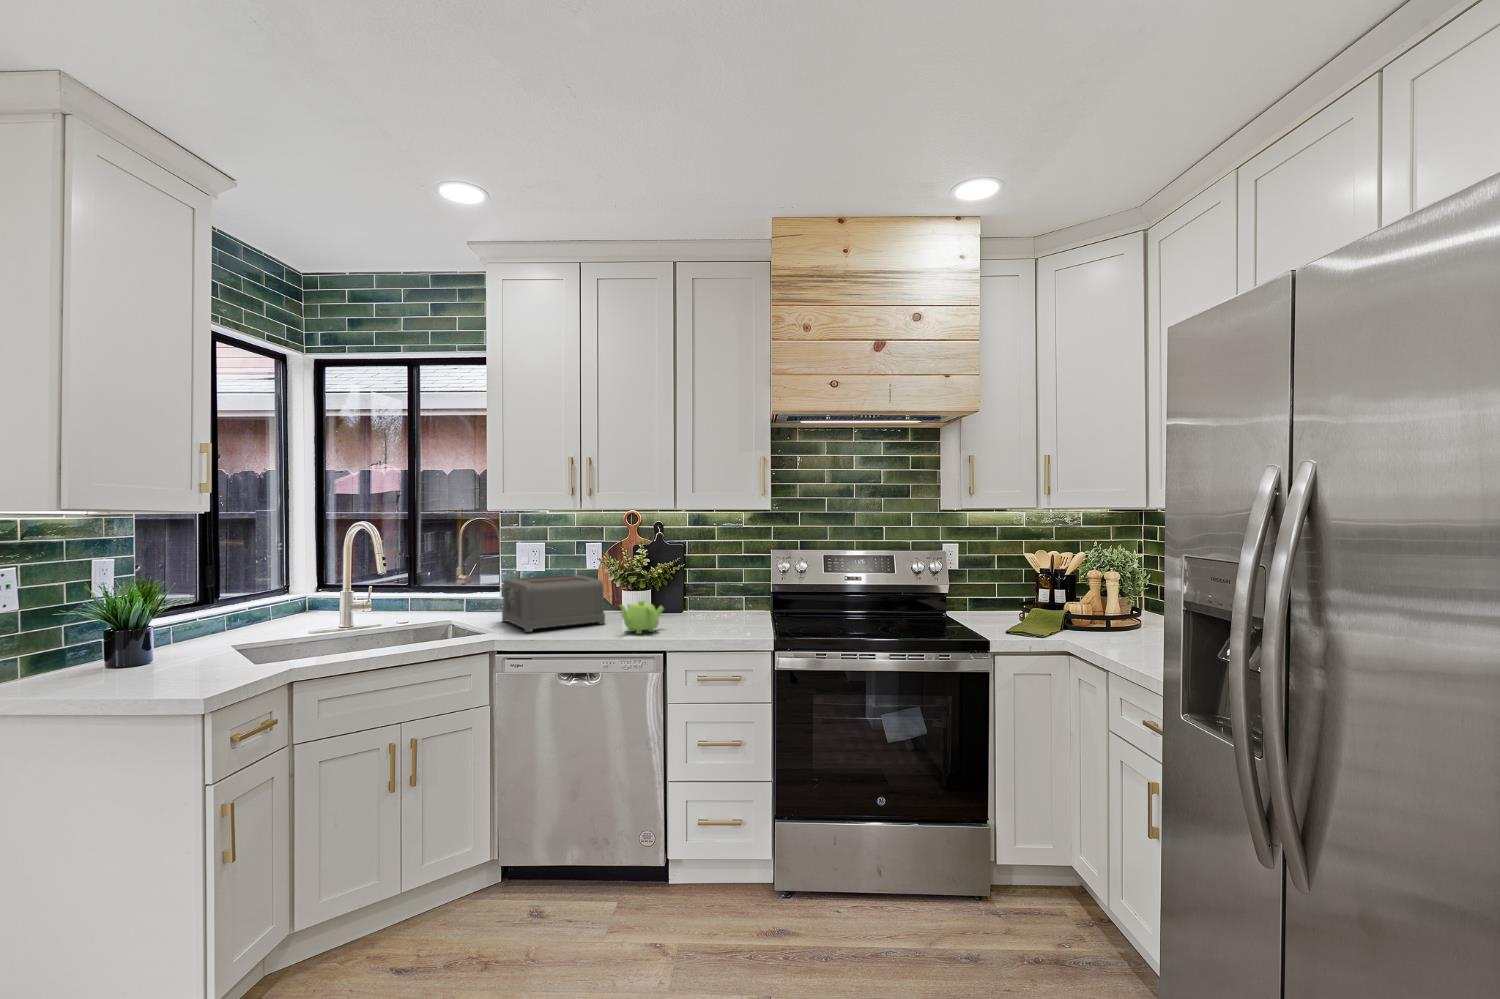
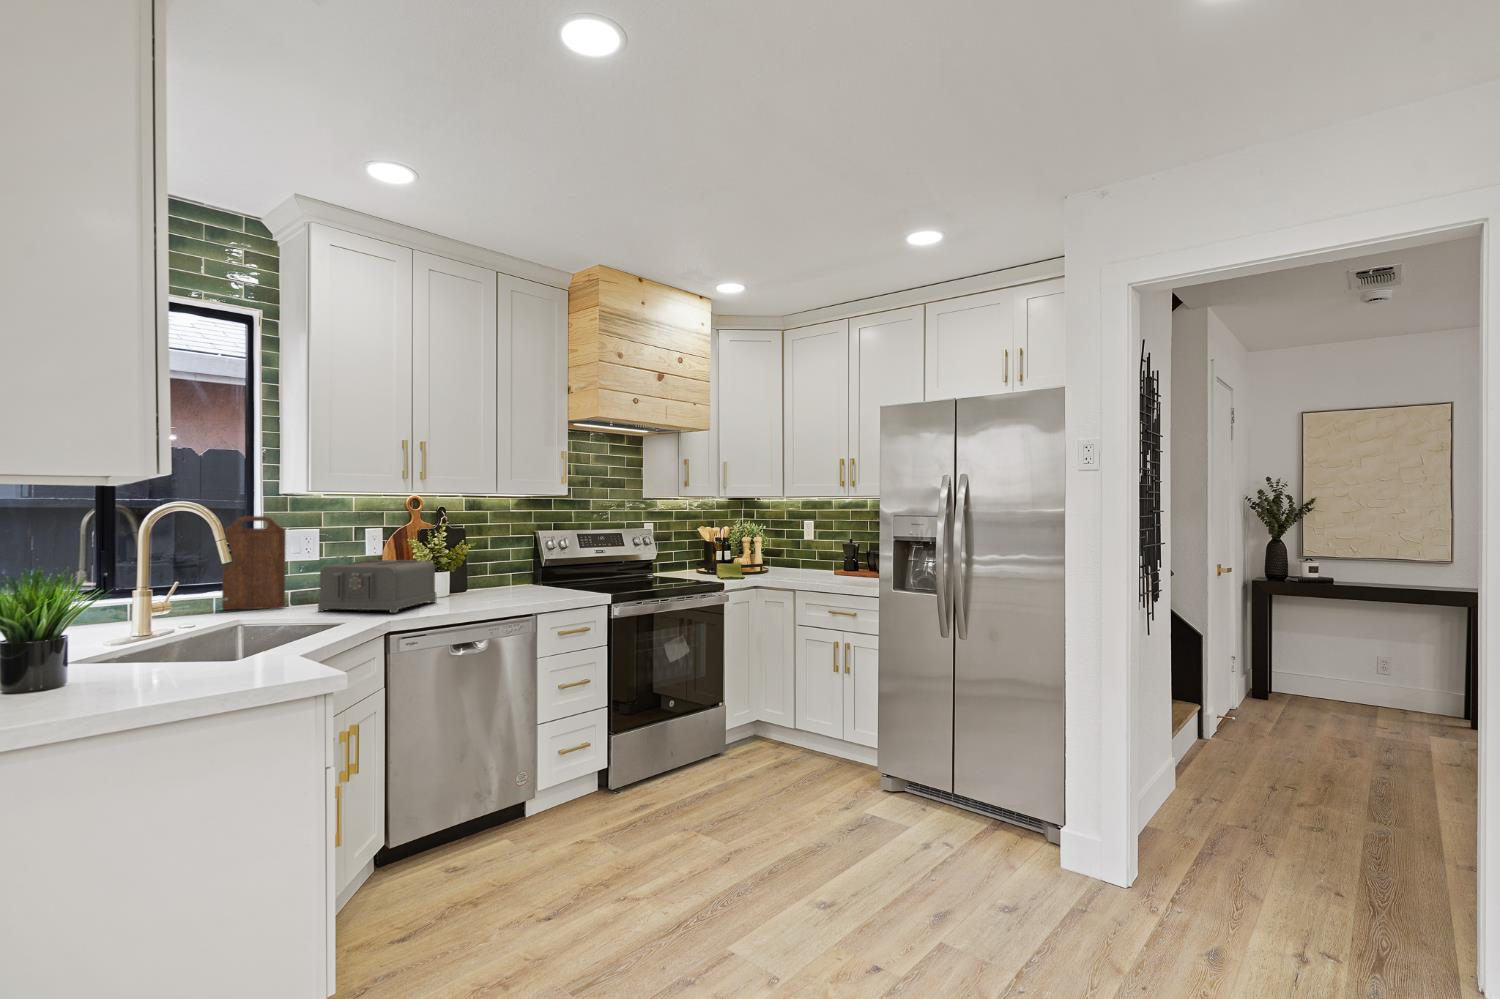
cutting board: none [467,531,503,613] -> present [222,516,286,610]
teapot: present [620,601,664,634] -> none [469,575,511,603]

